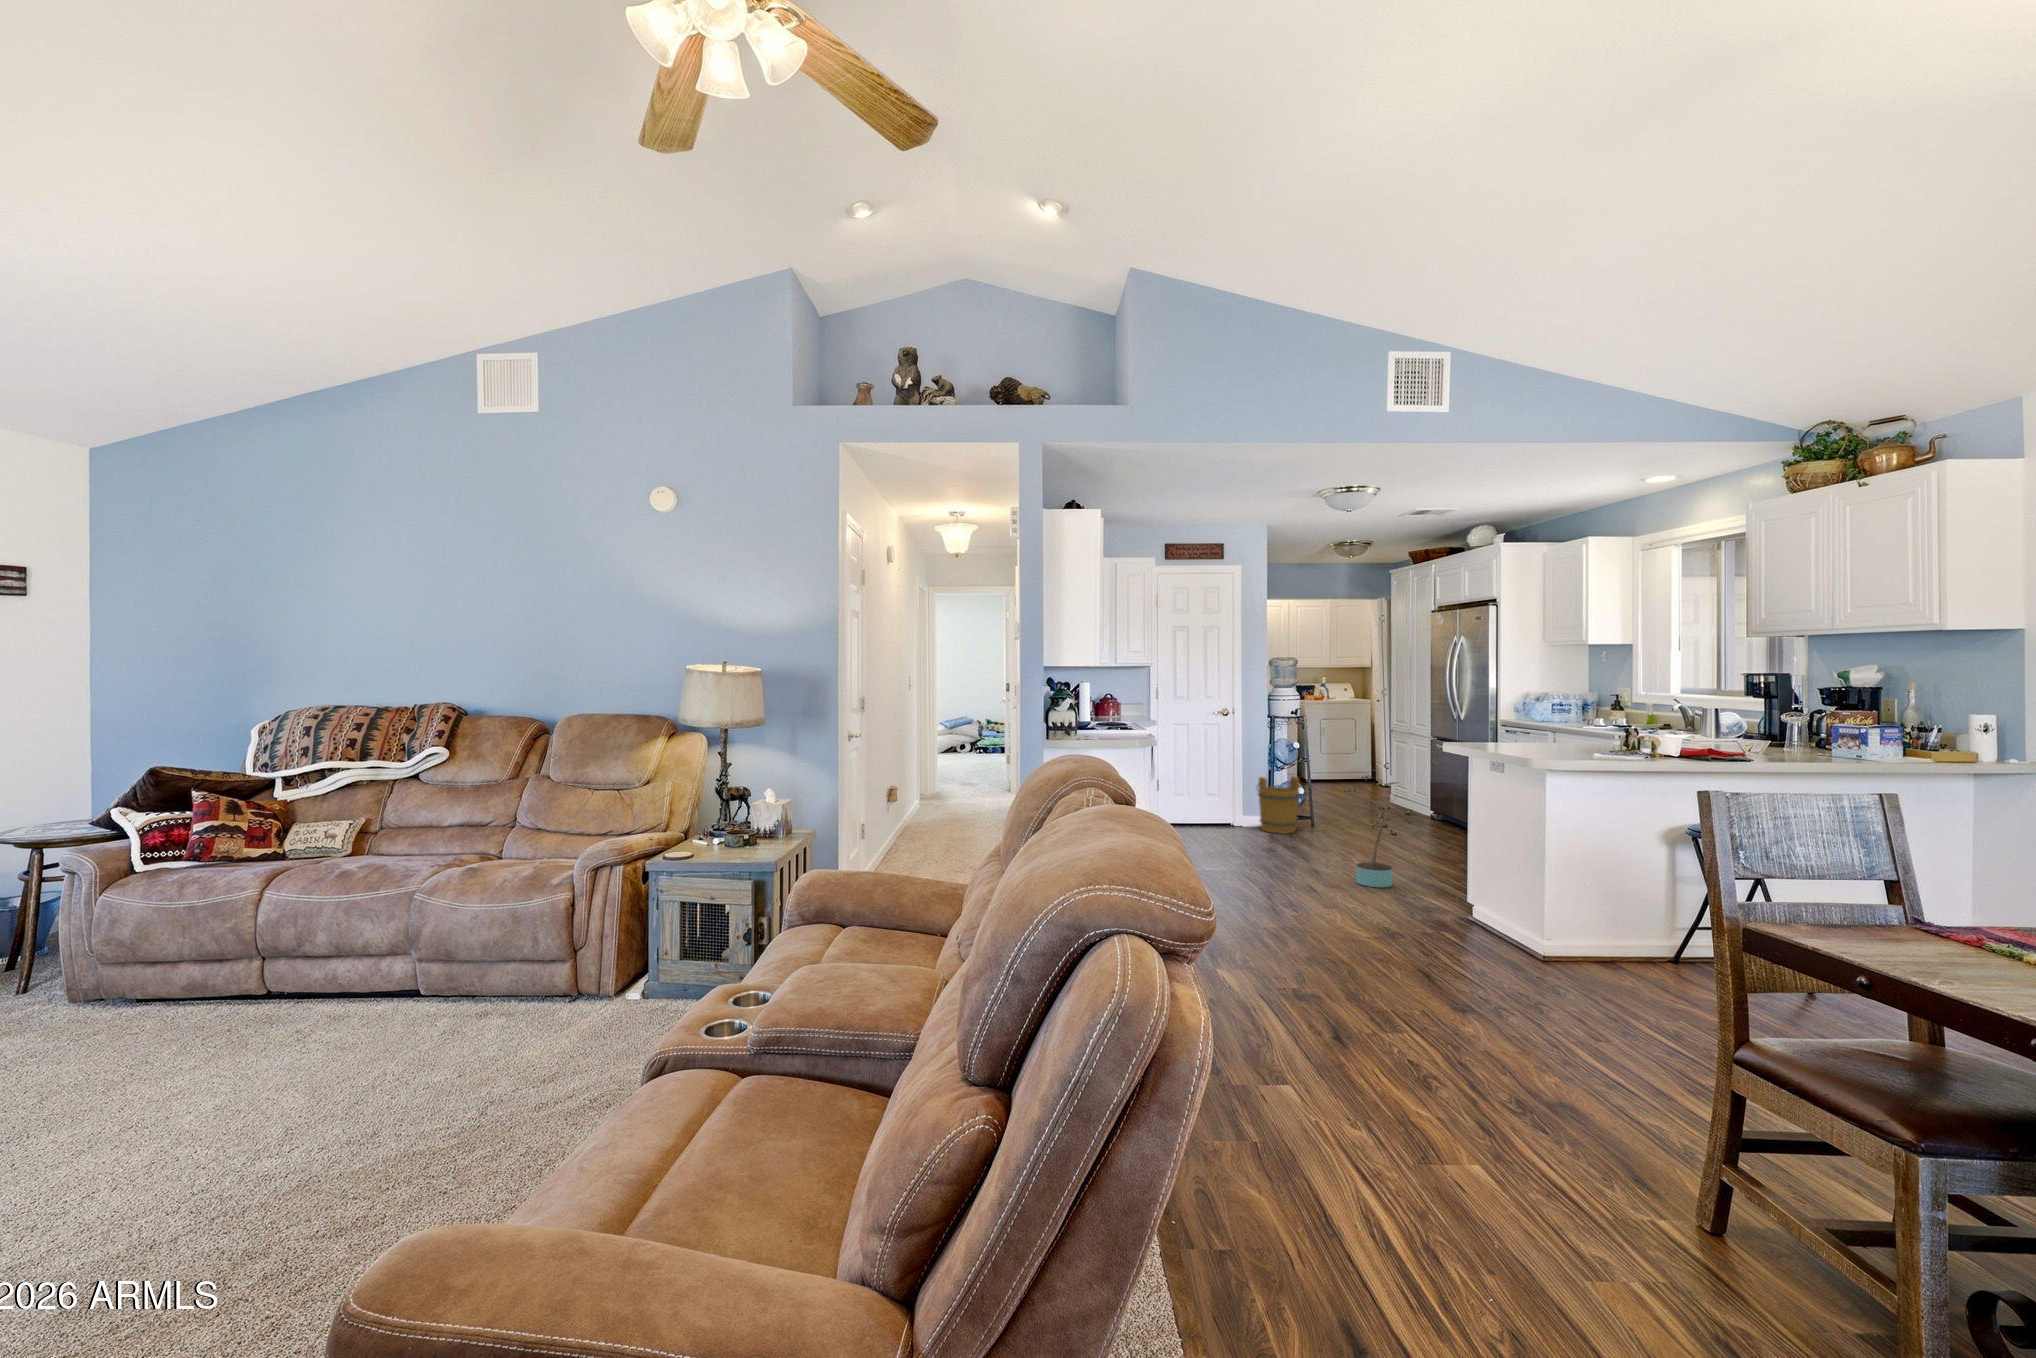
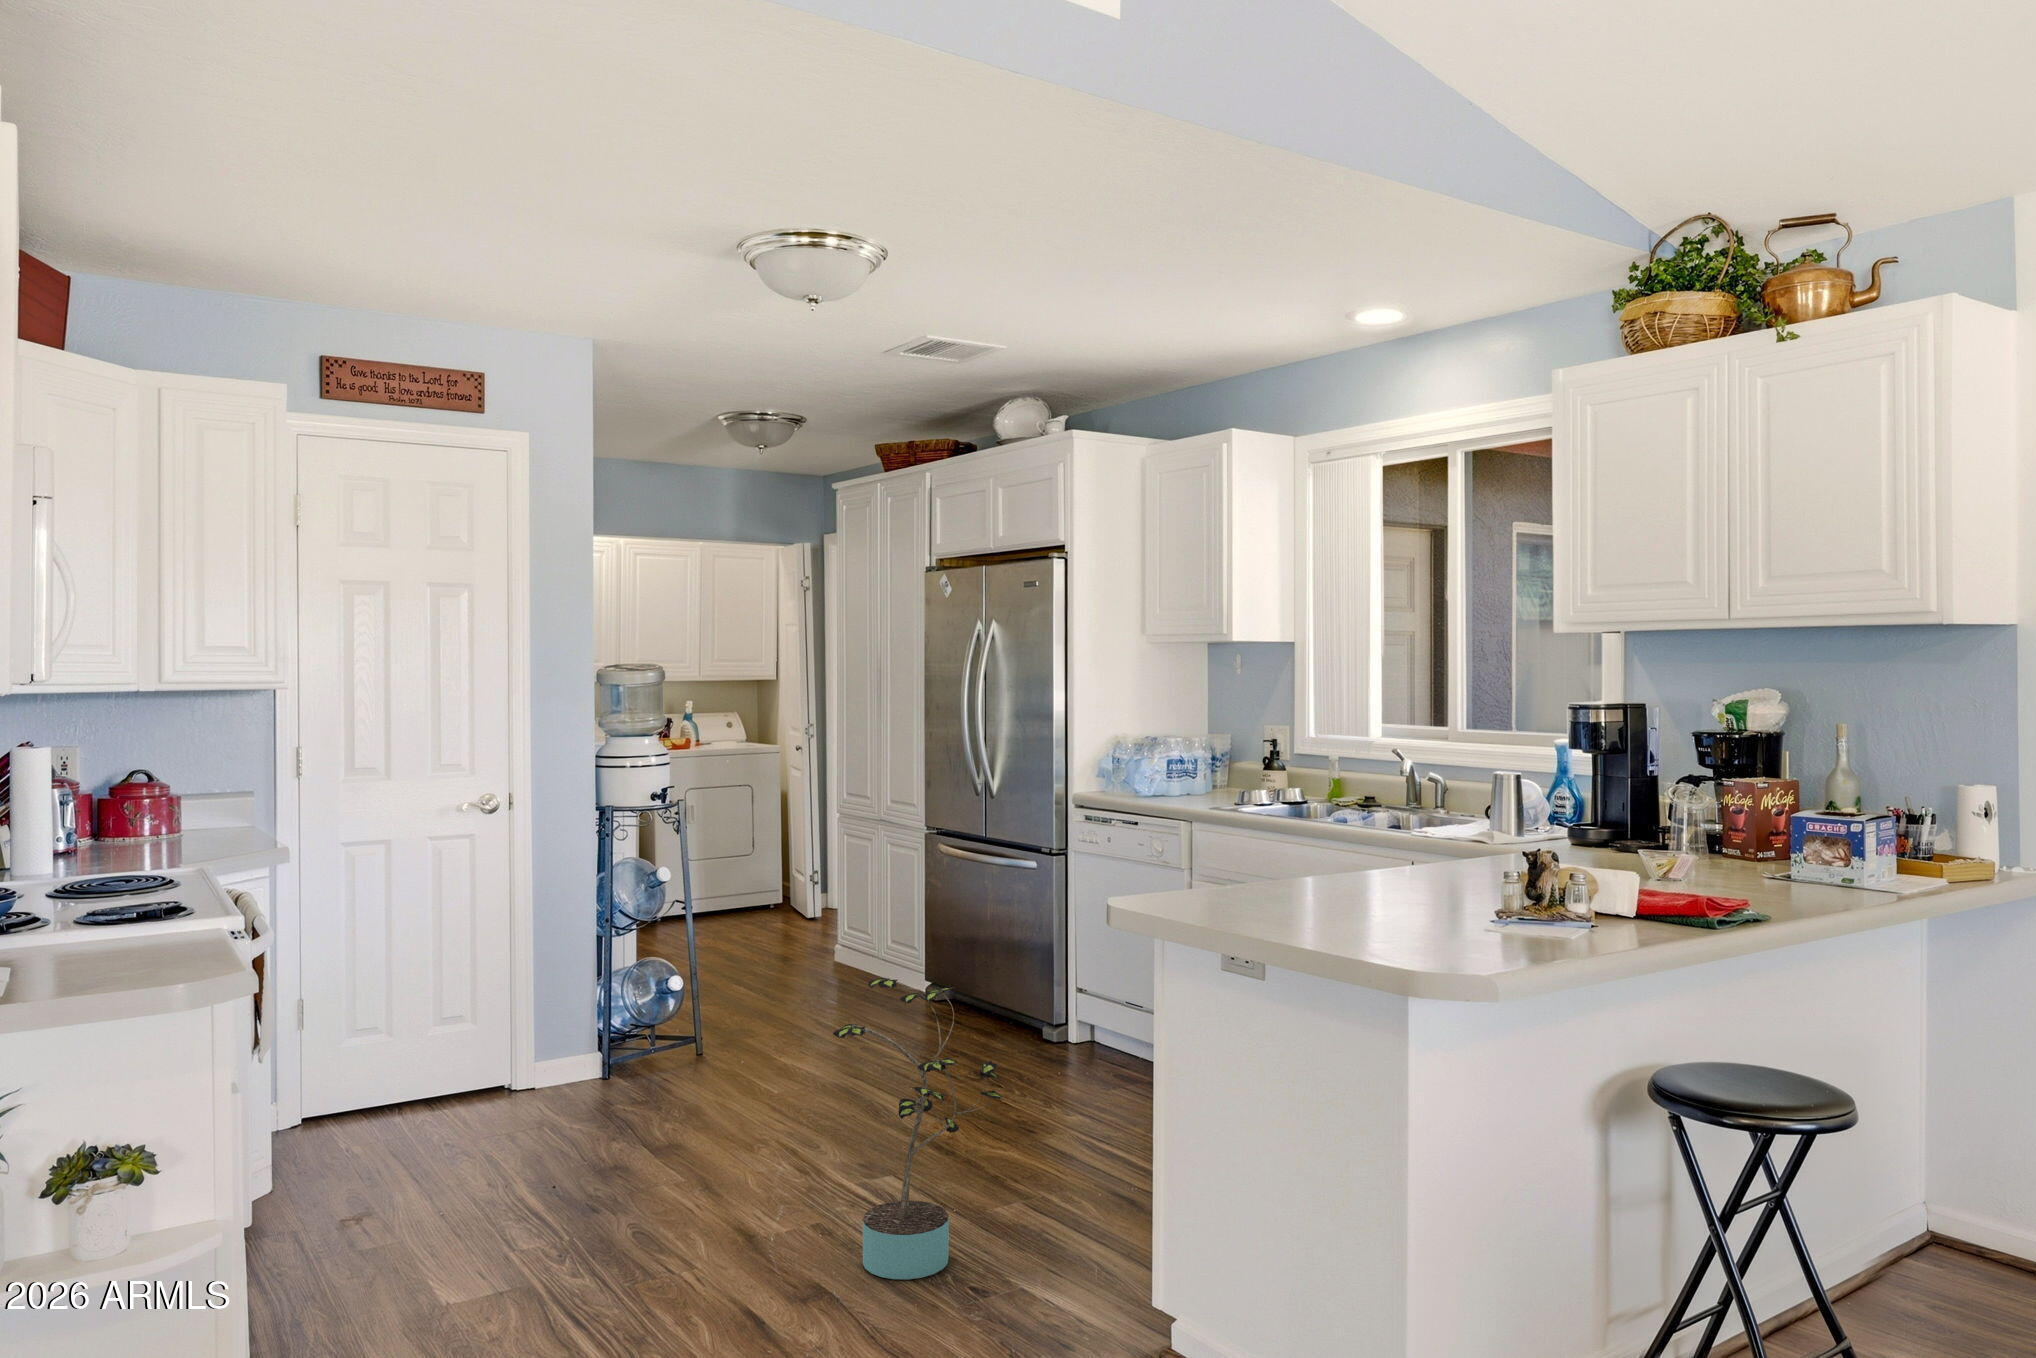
bucket: present [1258,777,1299,833] -> none [573,951,679,1101]

